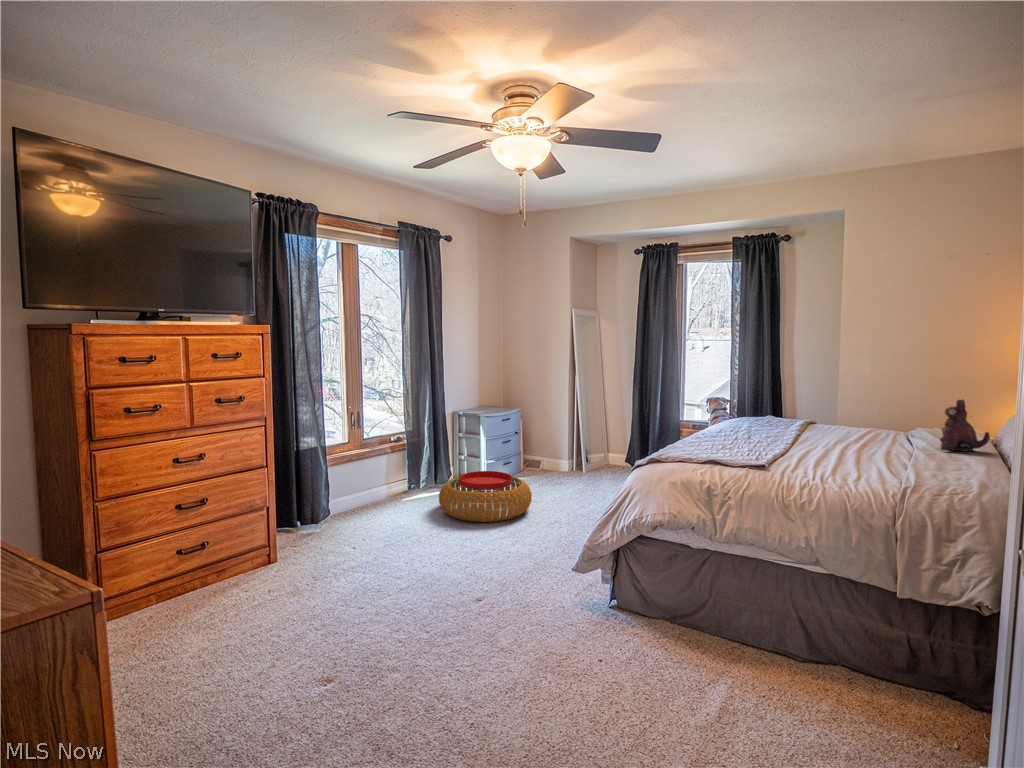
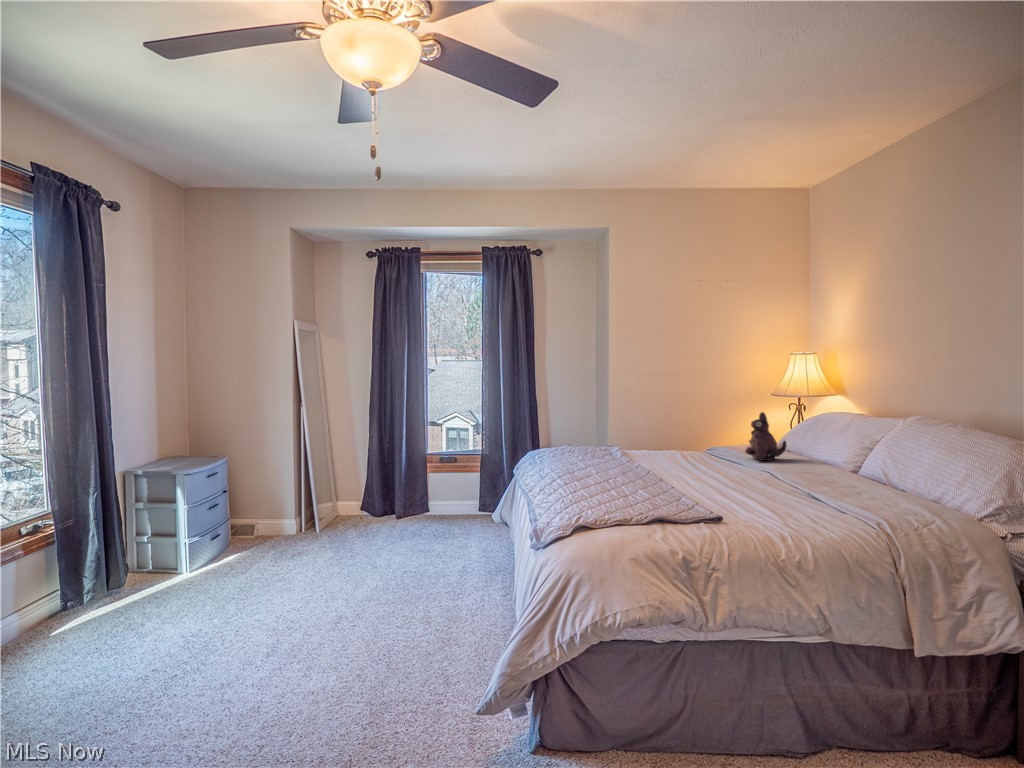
pouf: present [439,471,532,522] -> none [142,554,294,640]

